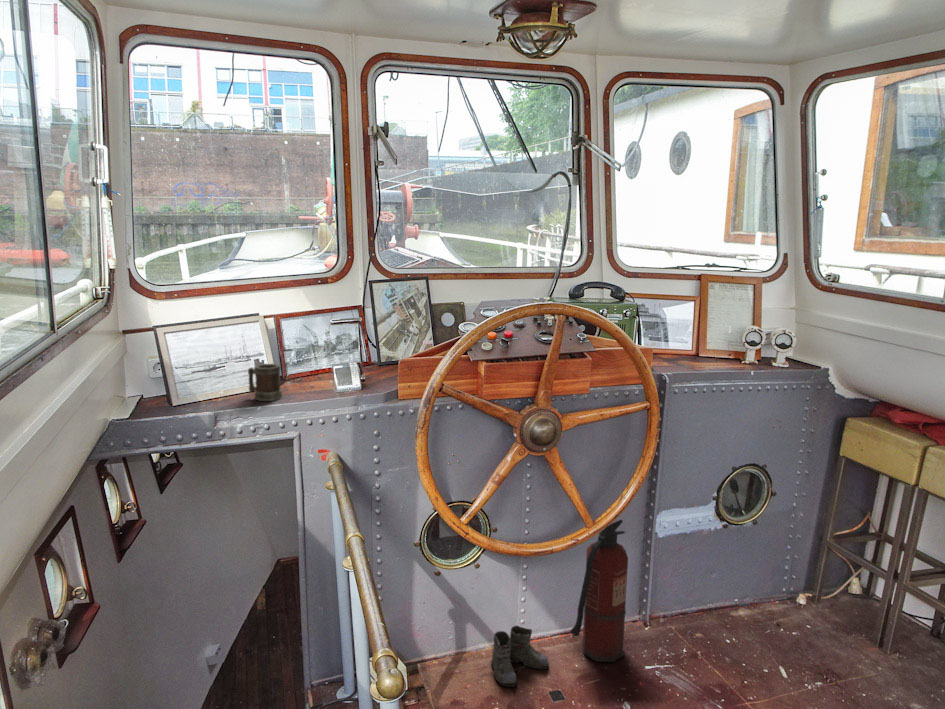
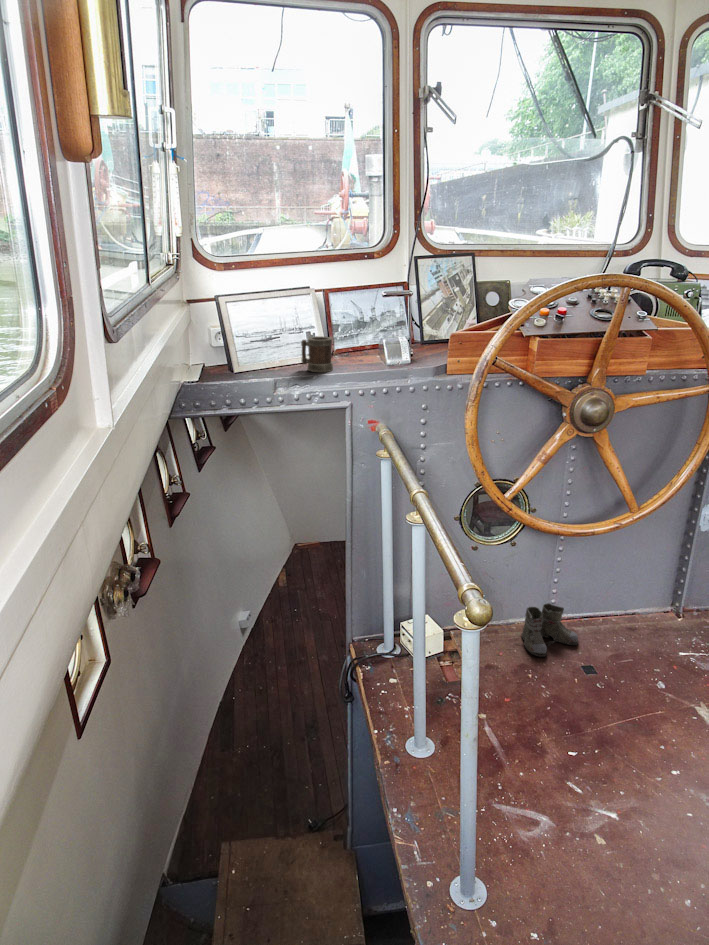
fire extinguisher: present [570,520,628,662] -> none [602,508,669,645]

